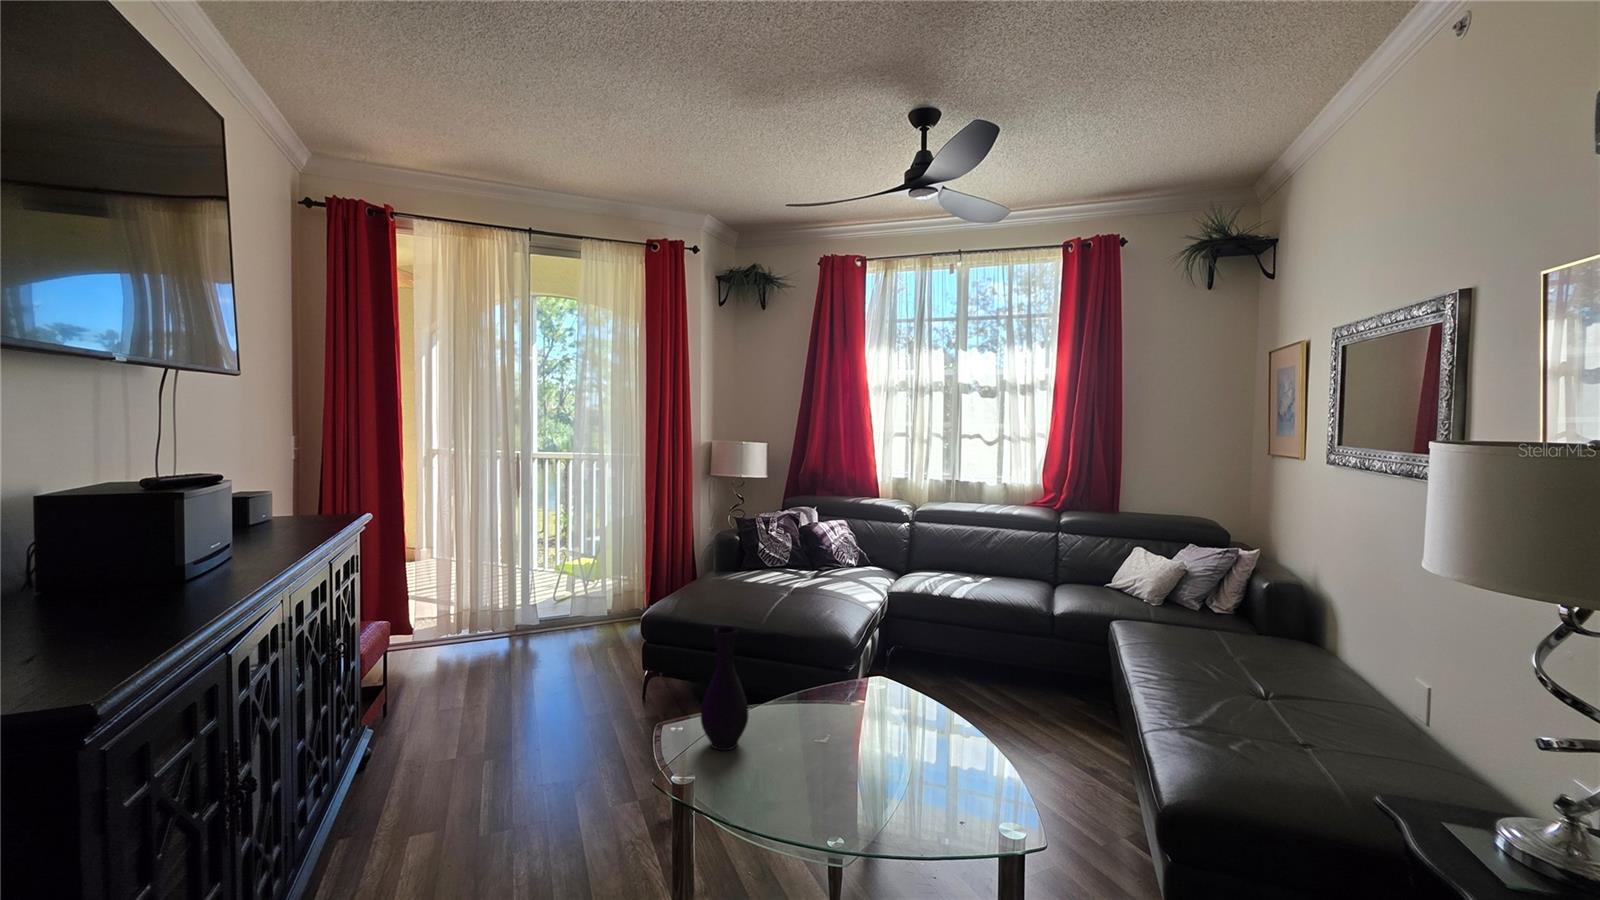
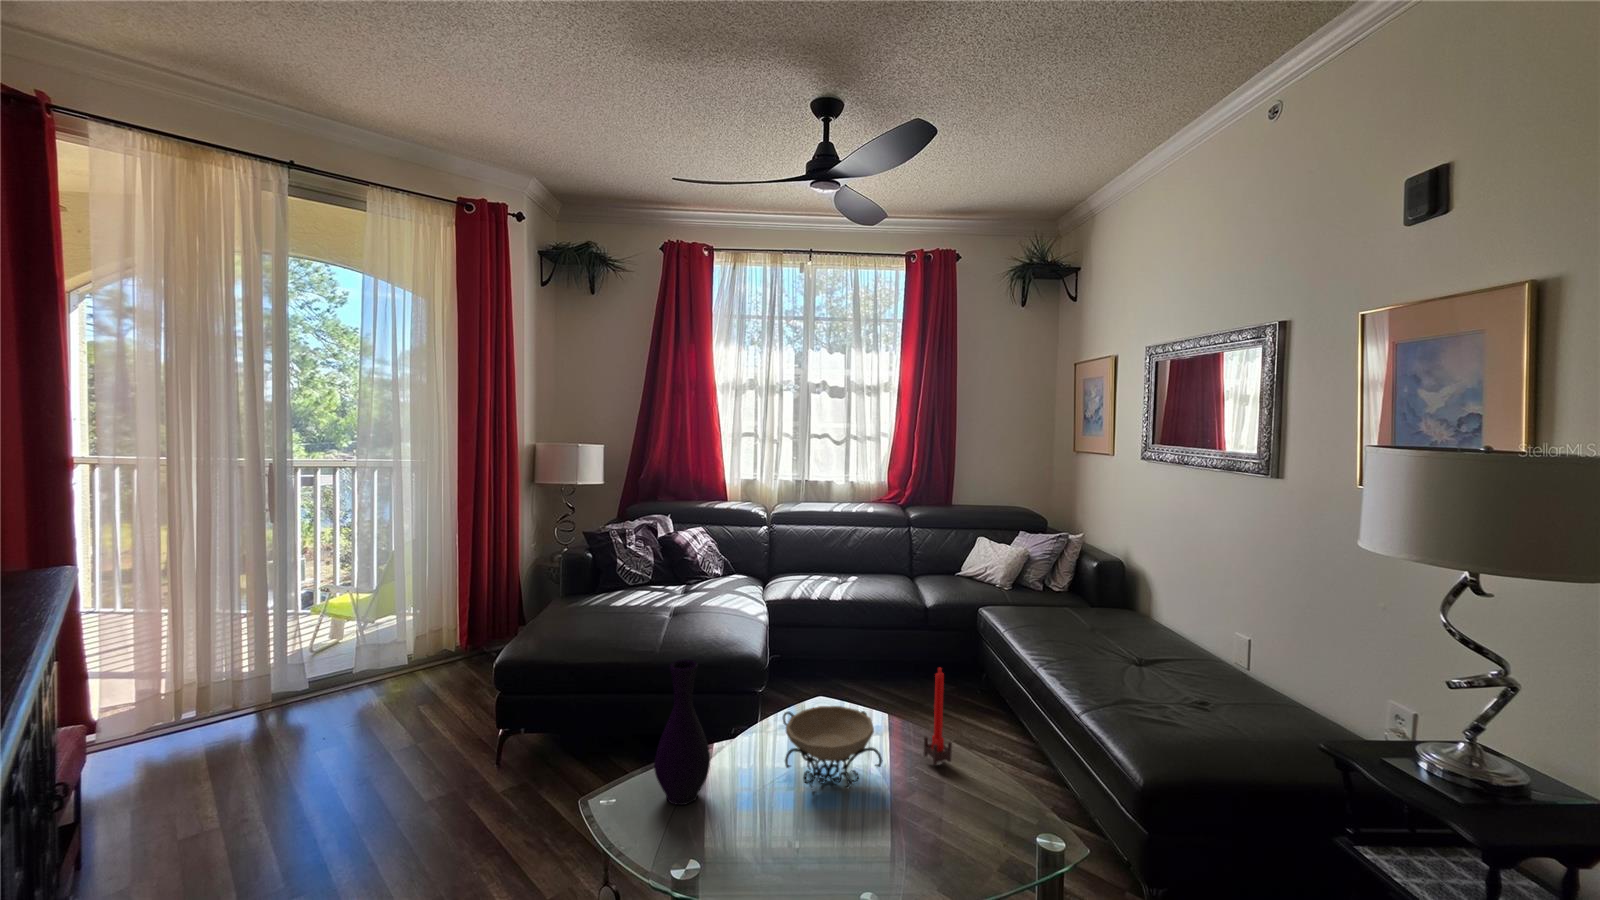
candle: none [959,666,985,764] -> present [924,668,952,765]
decorative bowl: none [803,687,906,767] -> present [783,706,882,789]

